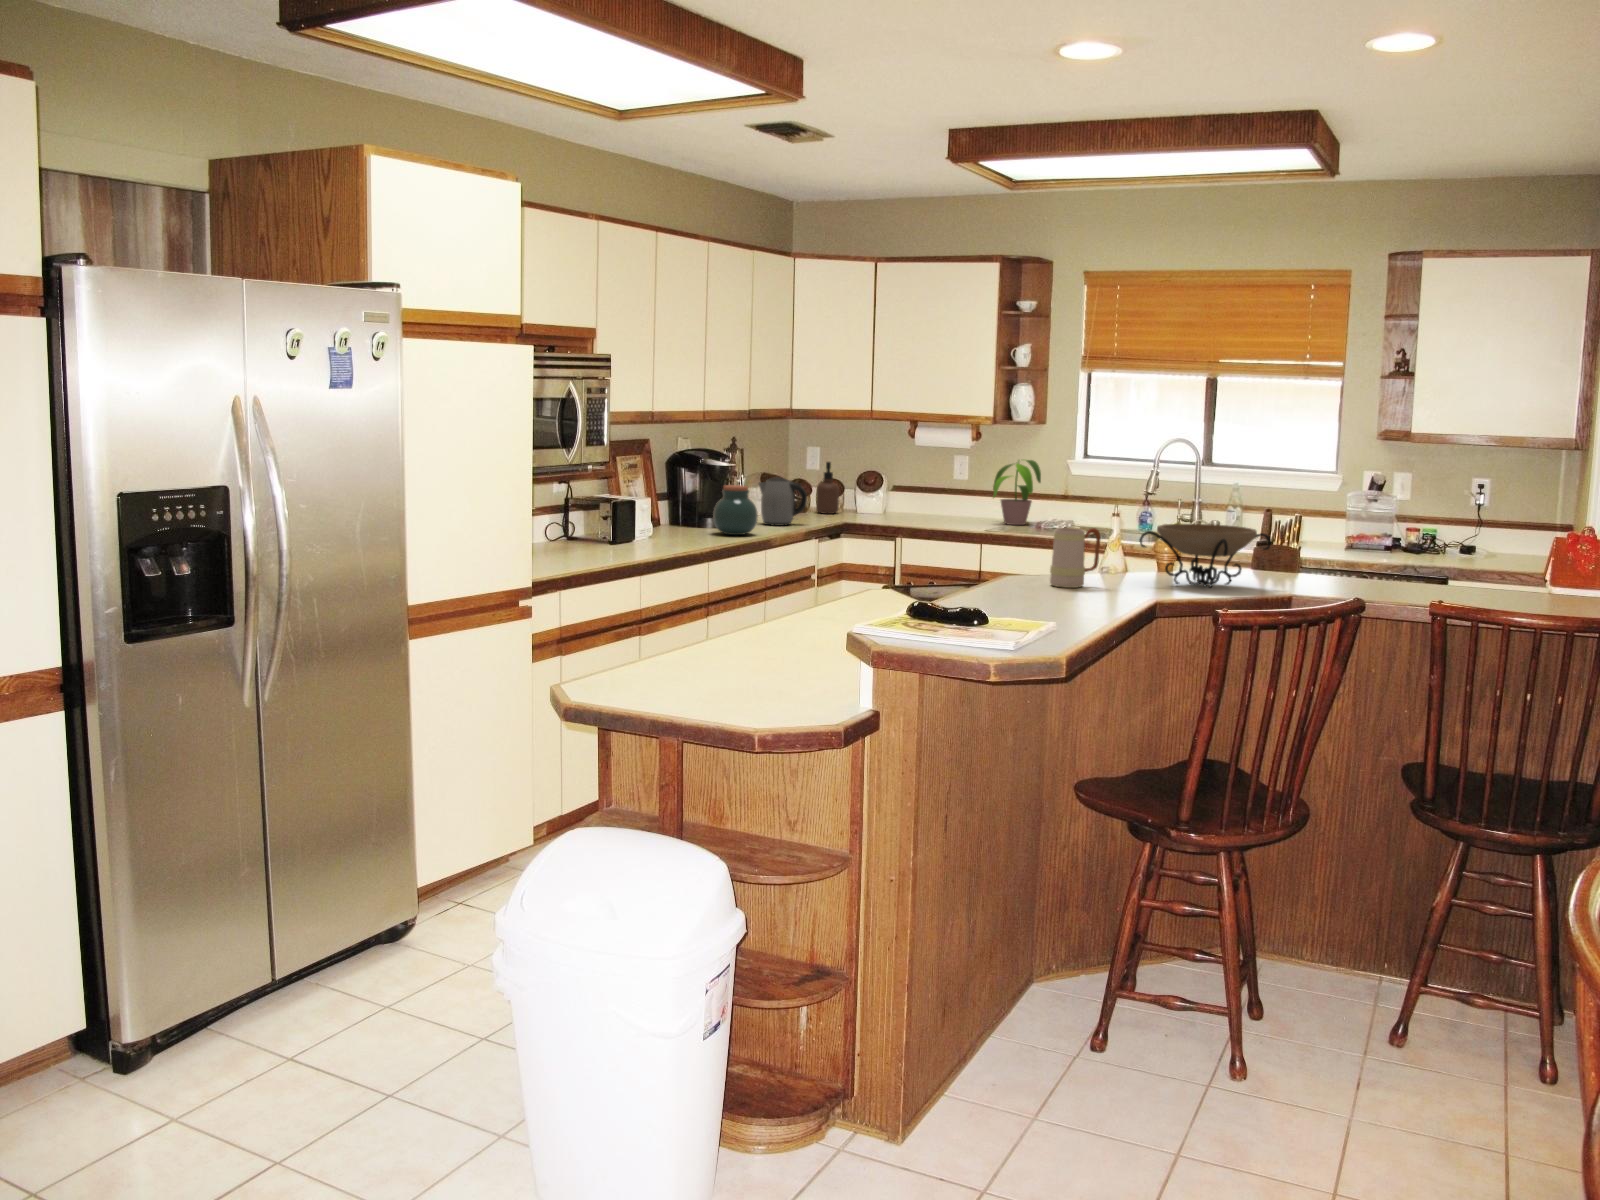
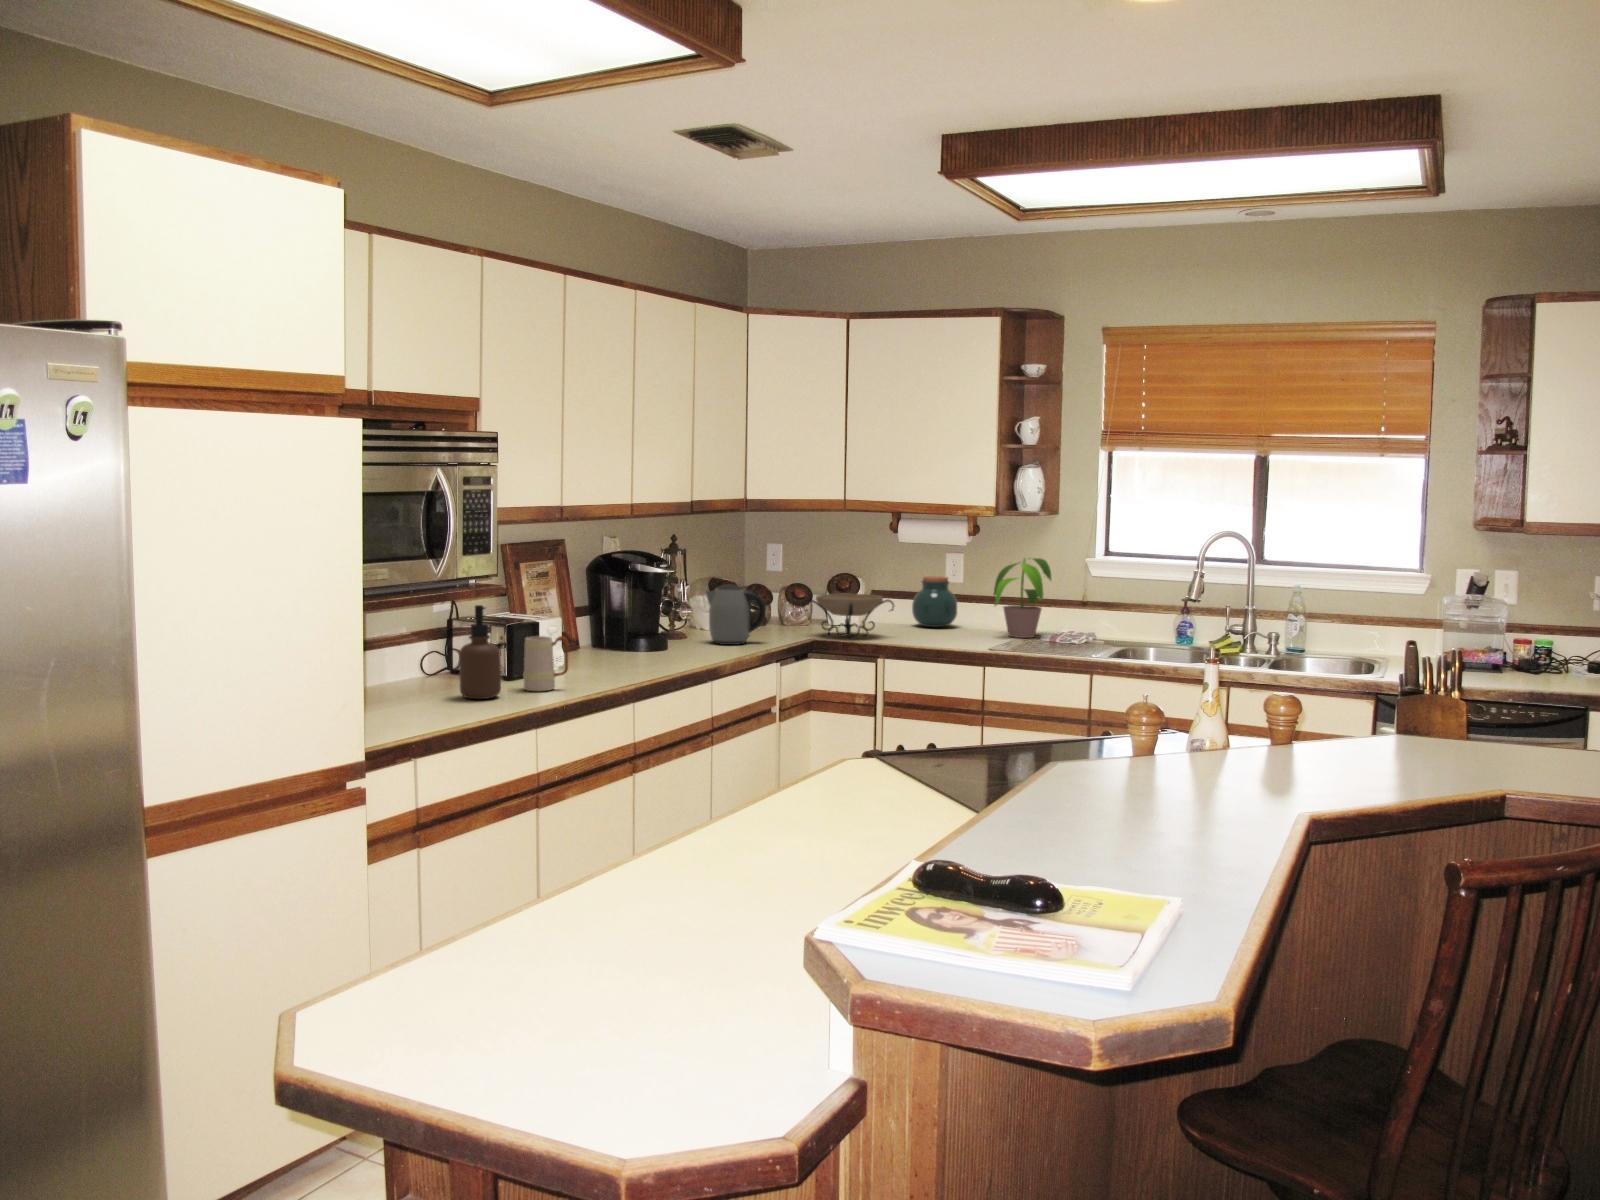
soap dispenser: present [816,462,839,514] -> present [459,605,501,699]
jar: present [713,485,758,535] -> present [912,576,957,627]
decorative bowl: present [1139,524,1271,588] -> present [802,594,894,637]
mug: present [1050,528,1101,588] -> present [523,636,569,691]

